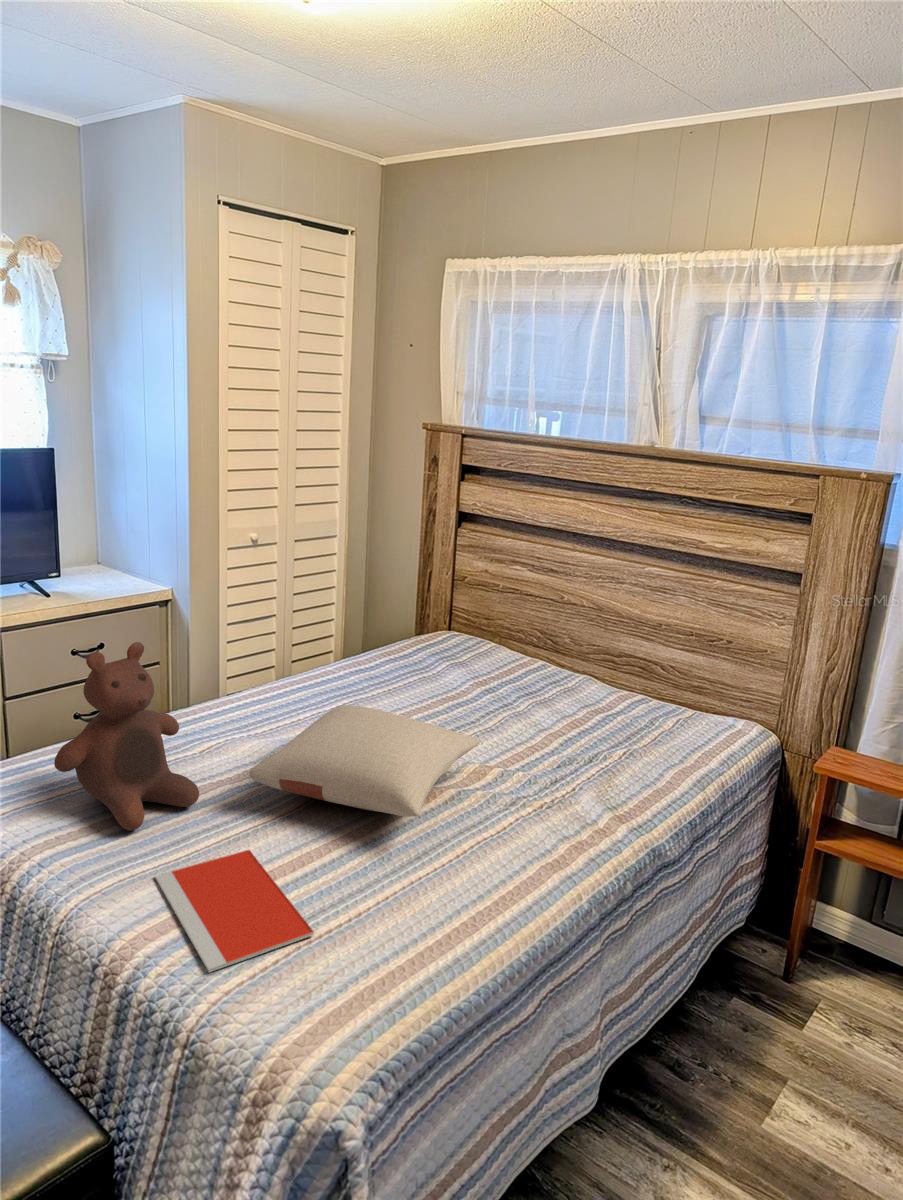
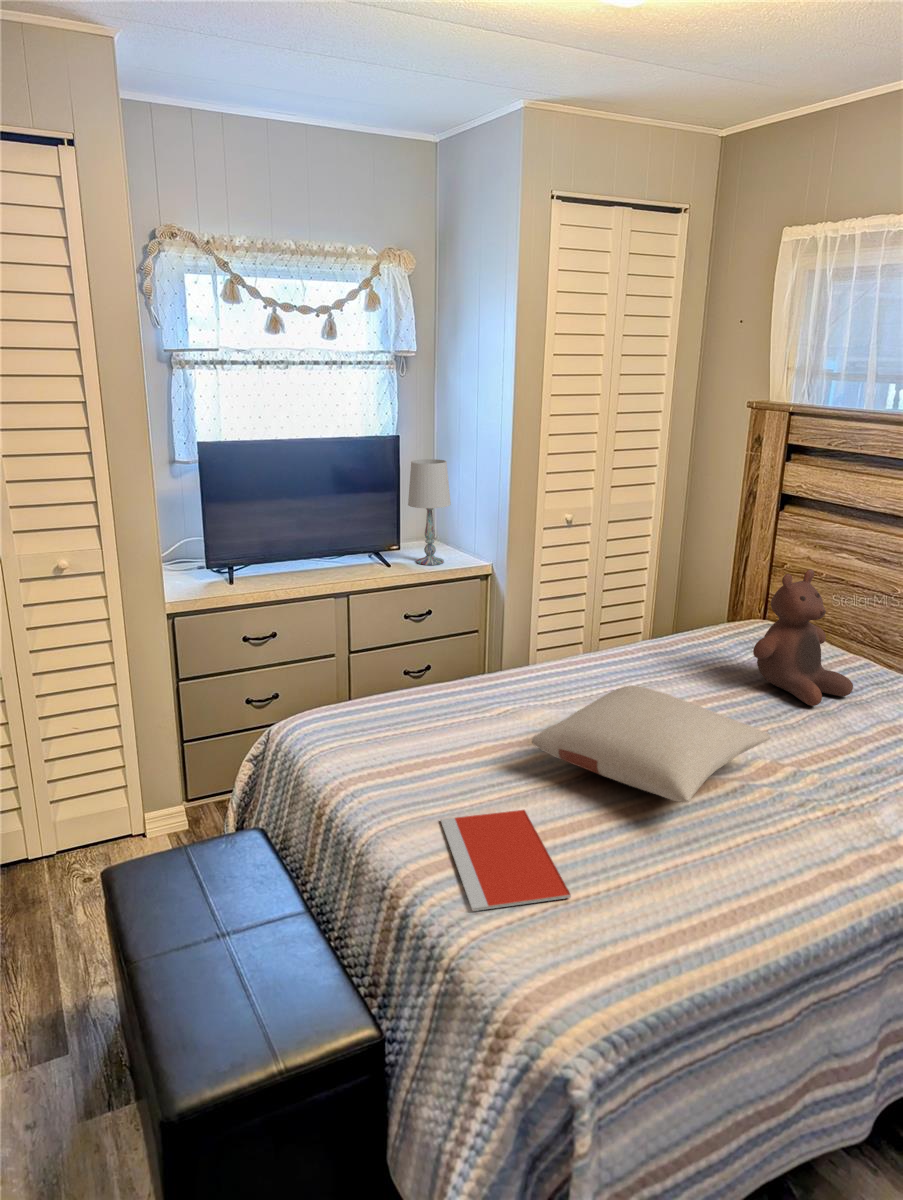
table lamp: none [71,474,122,592] -> present [408,459,451,565]
stuffed bear: present [54,642,199,830] -> present [753,569,853,706]

